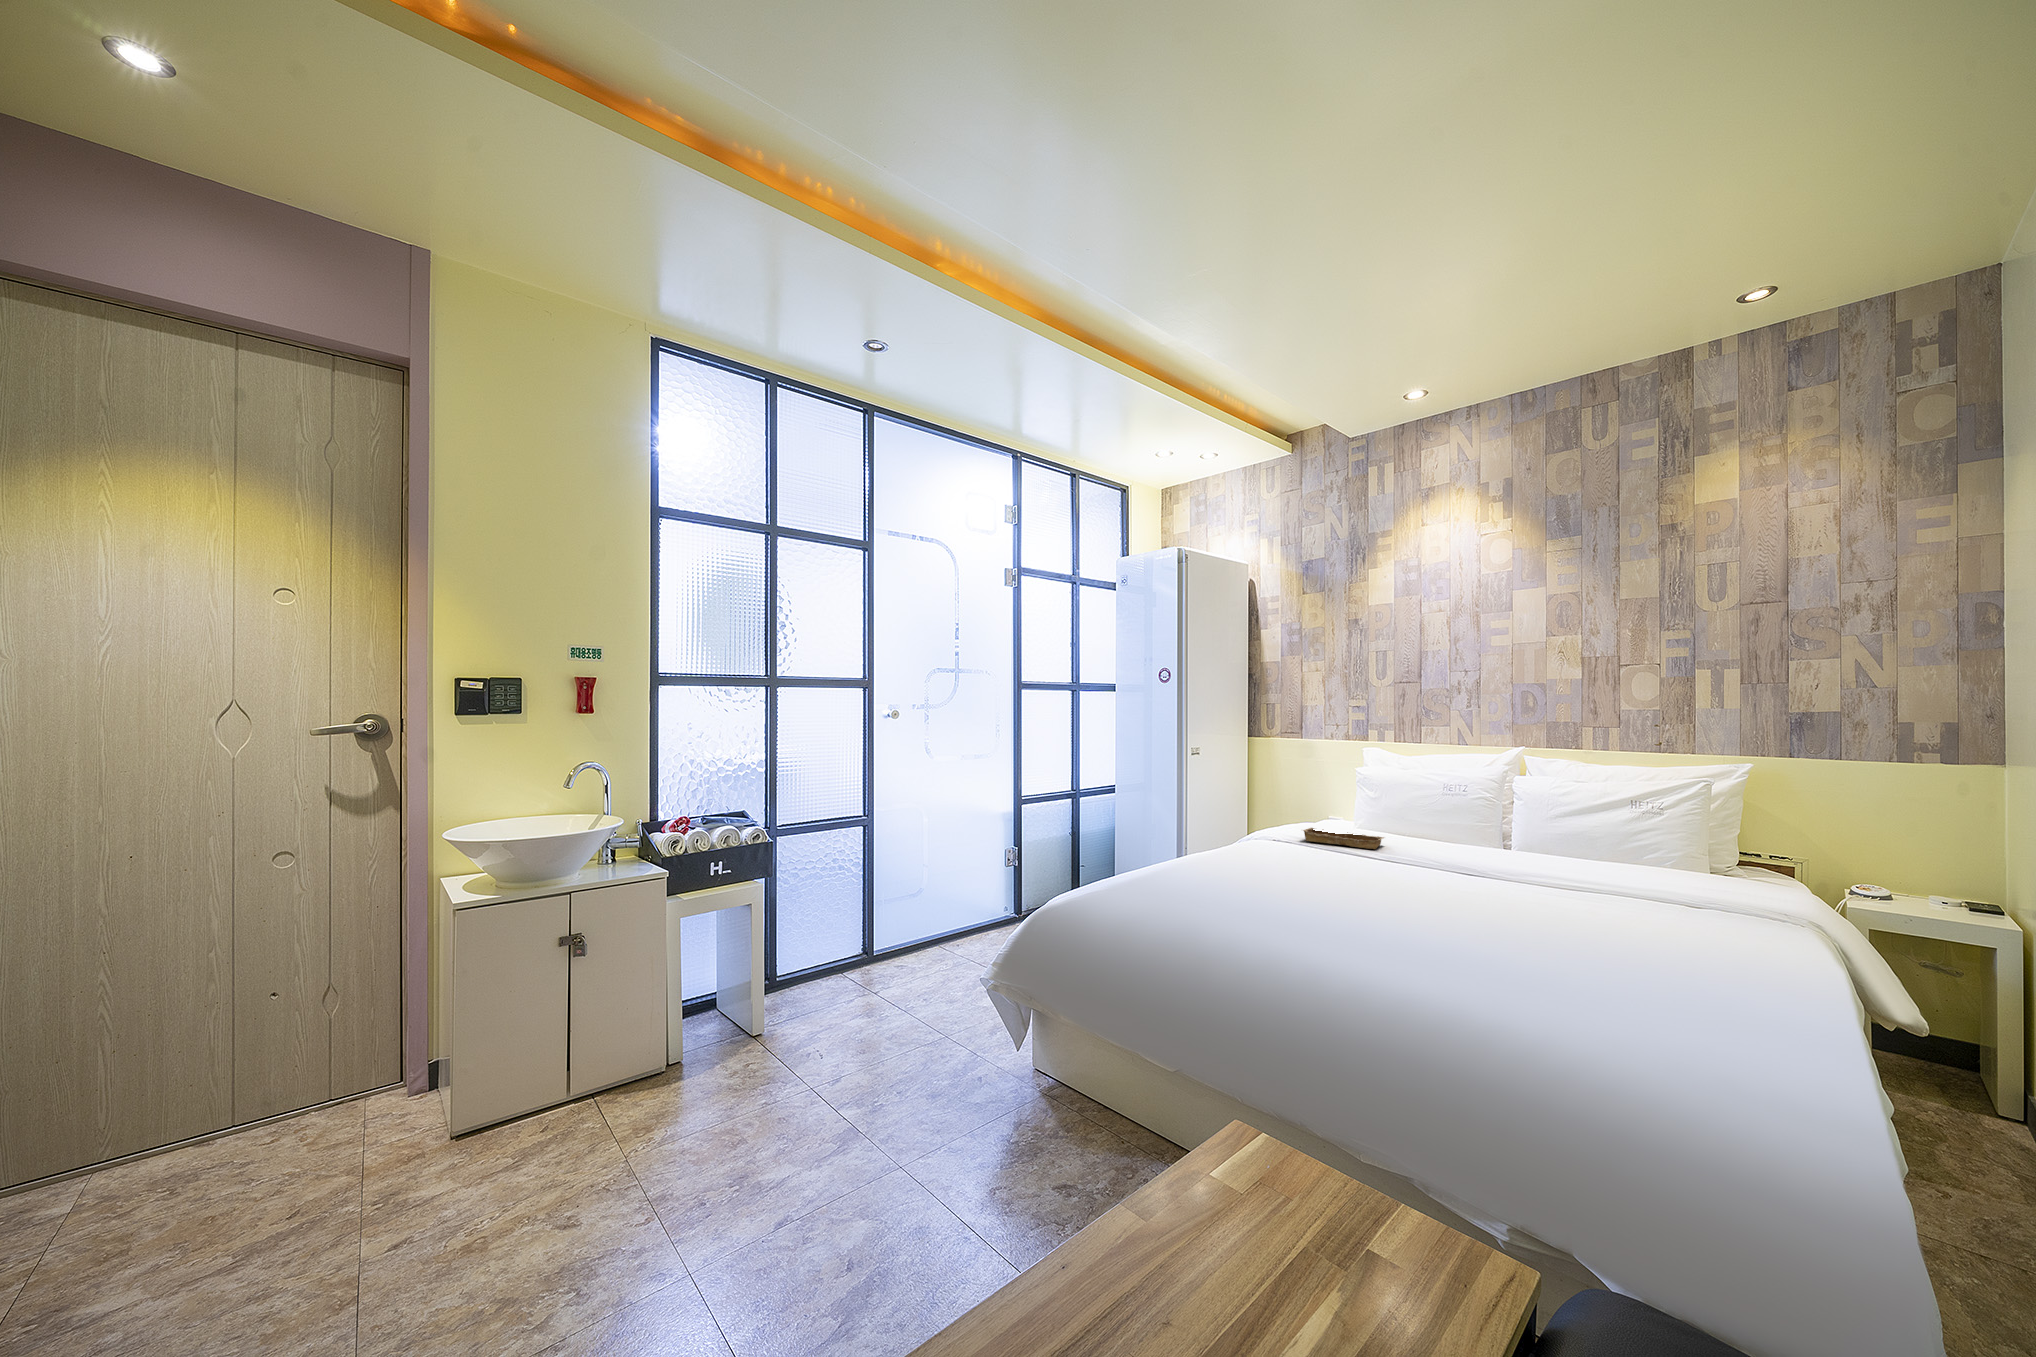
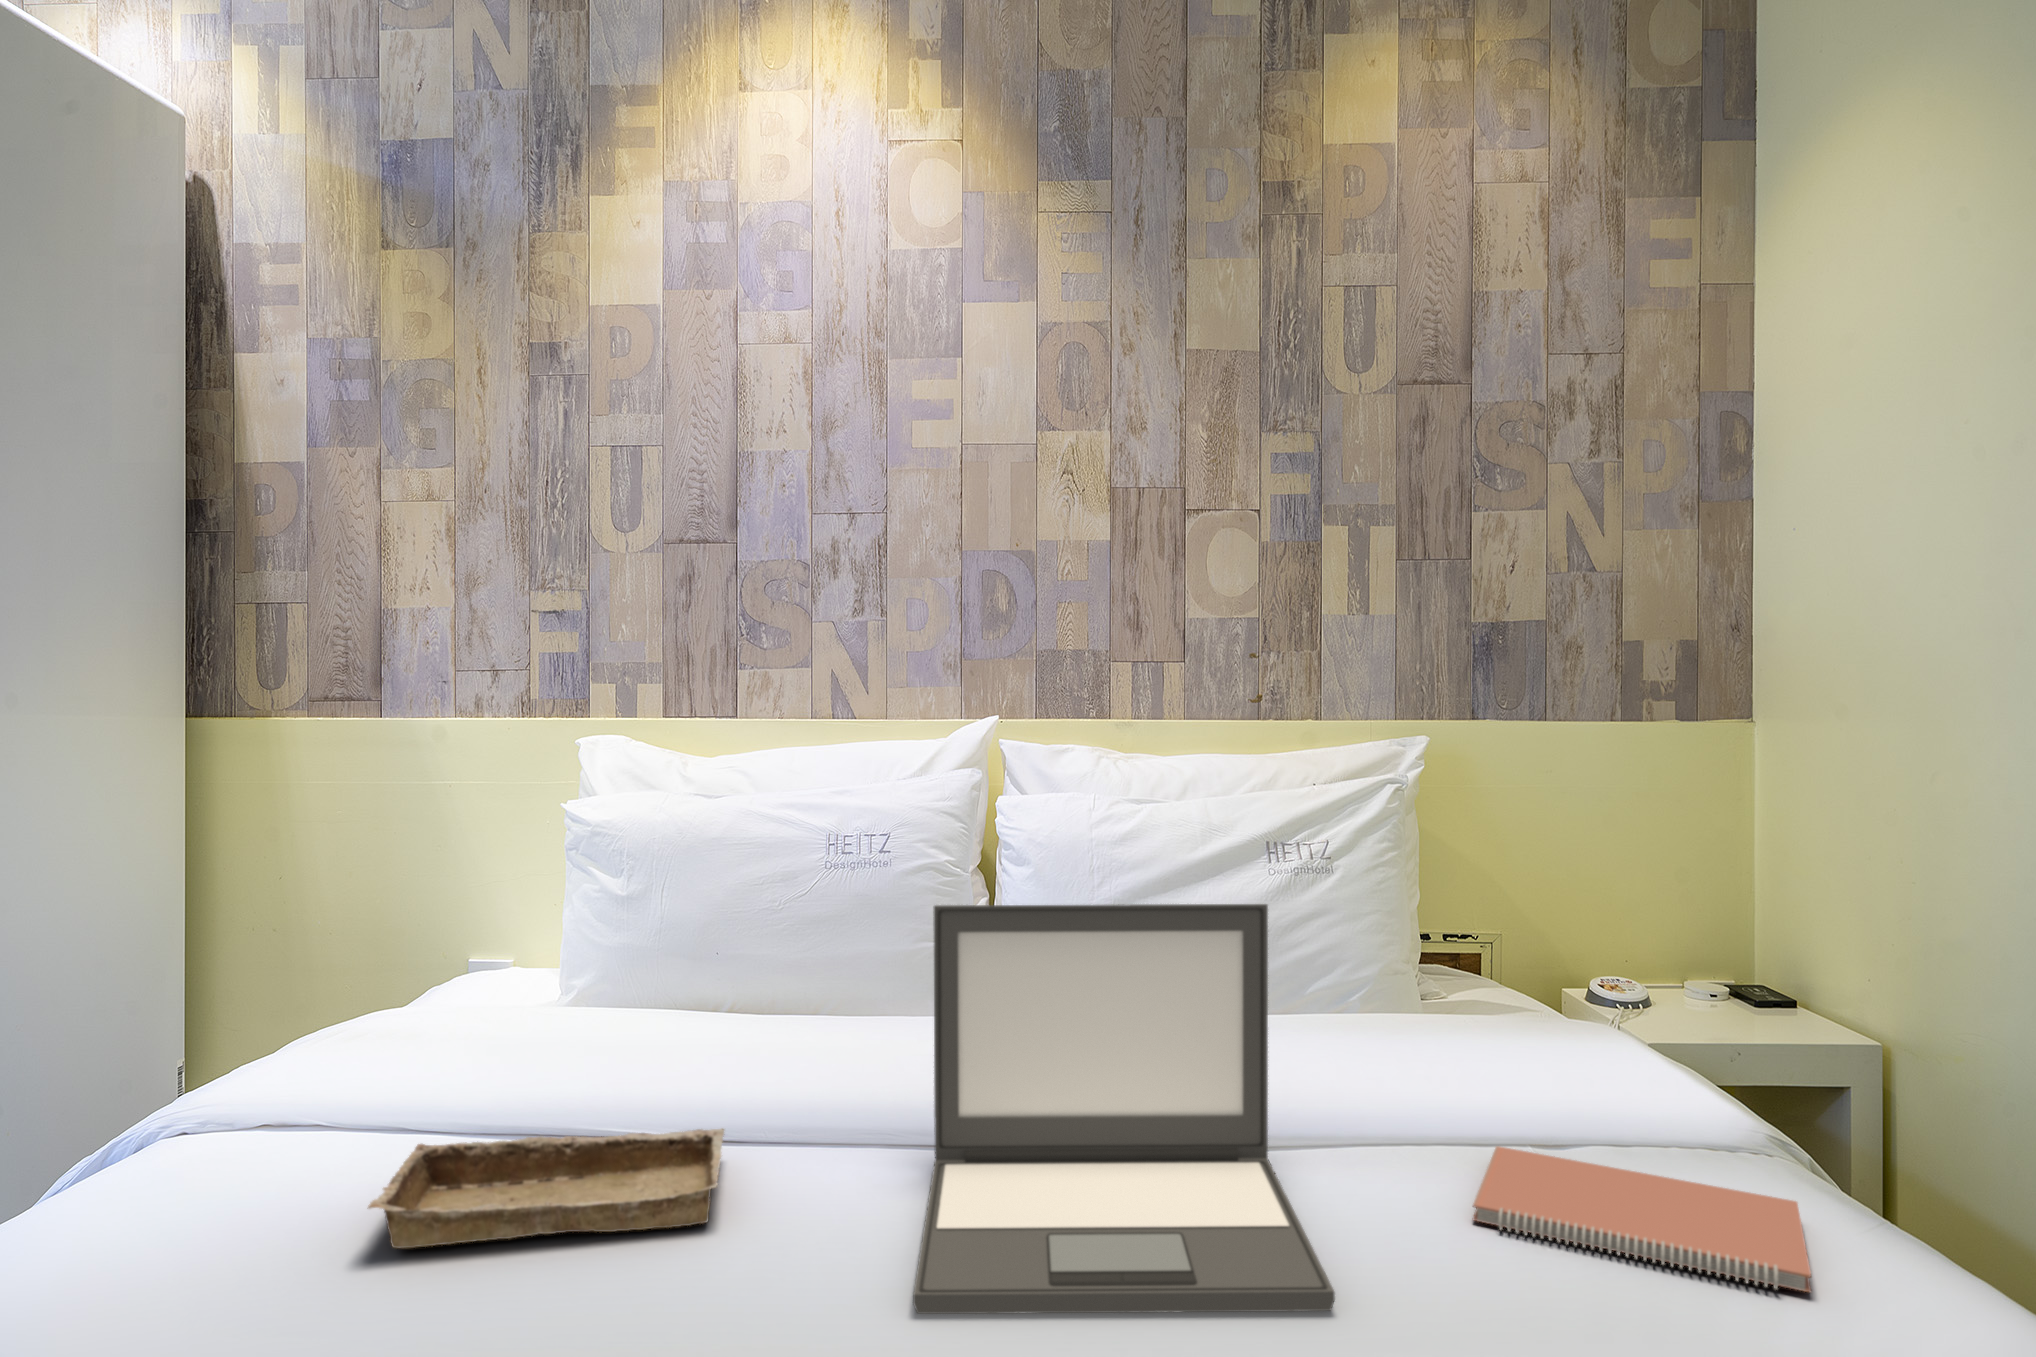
laptop: none [1416,784,1548,878] -> present [913,904,1335,1314]
notebook: none [1600,877,1730,901] -> present [1473,1146,1811,1292]

